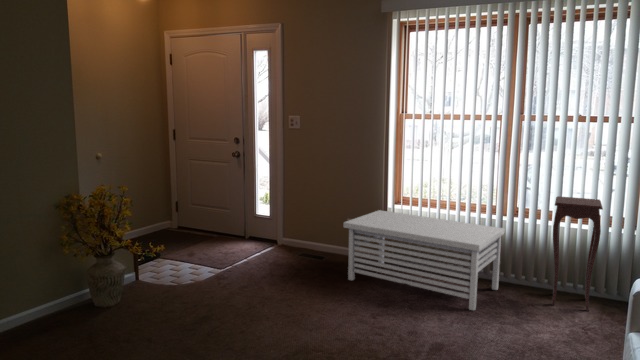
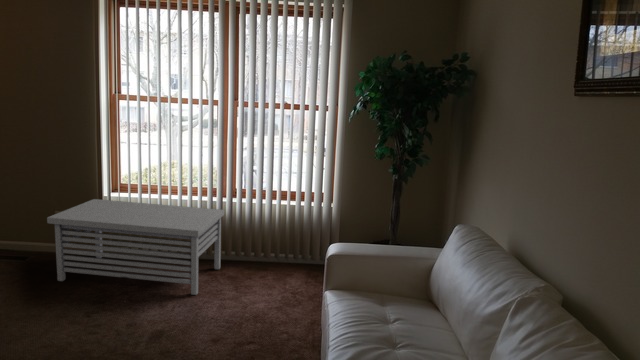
side table: present [552,196,603,311] -> none [266,177,305,278]

